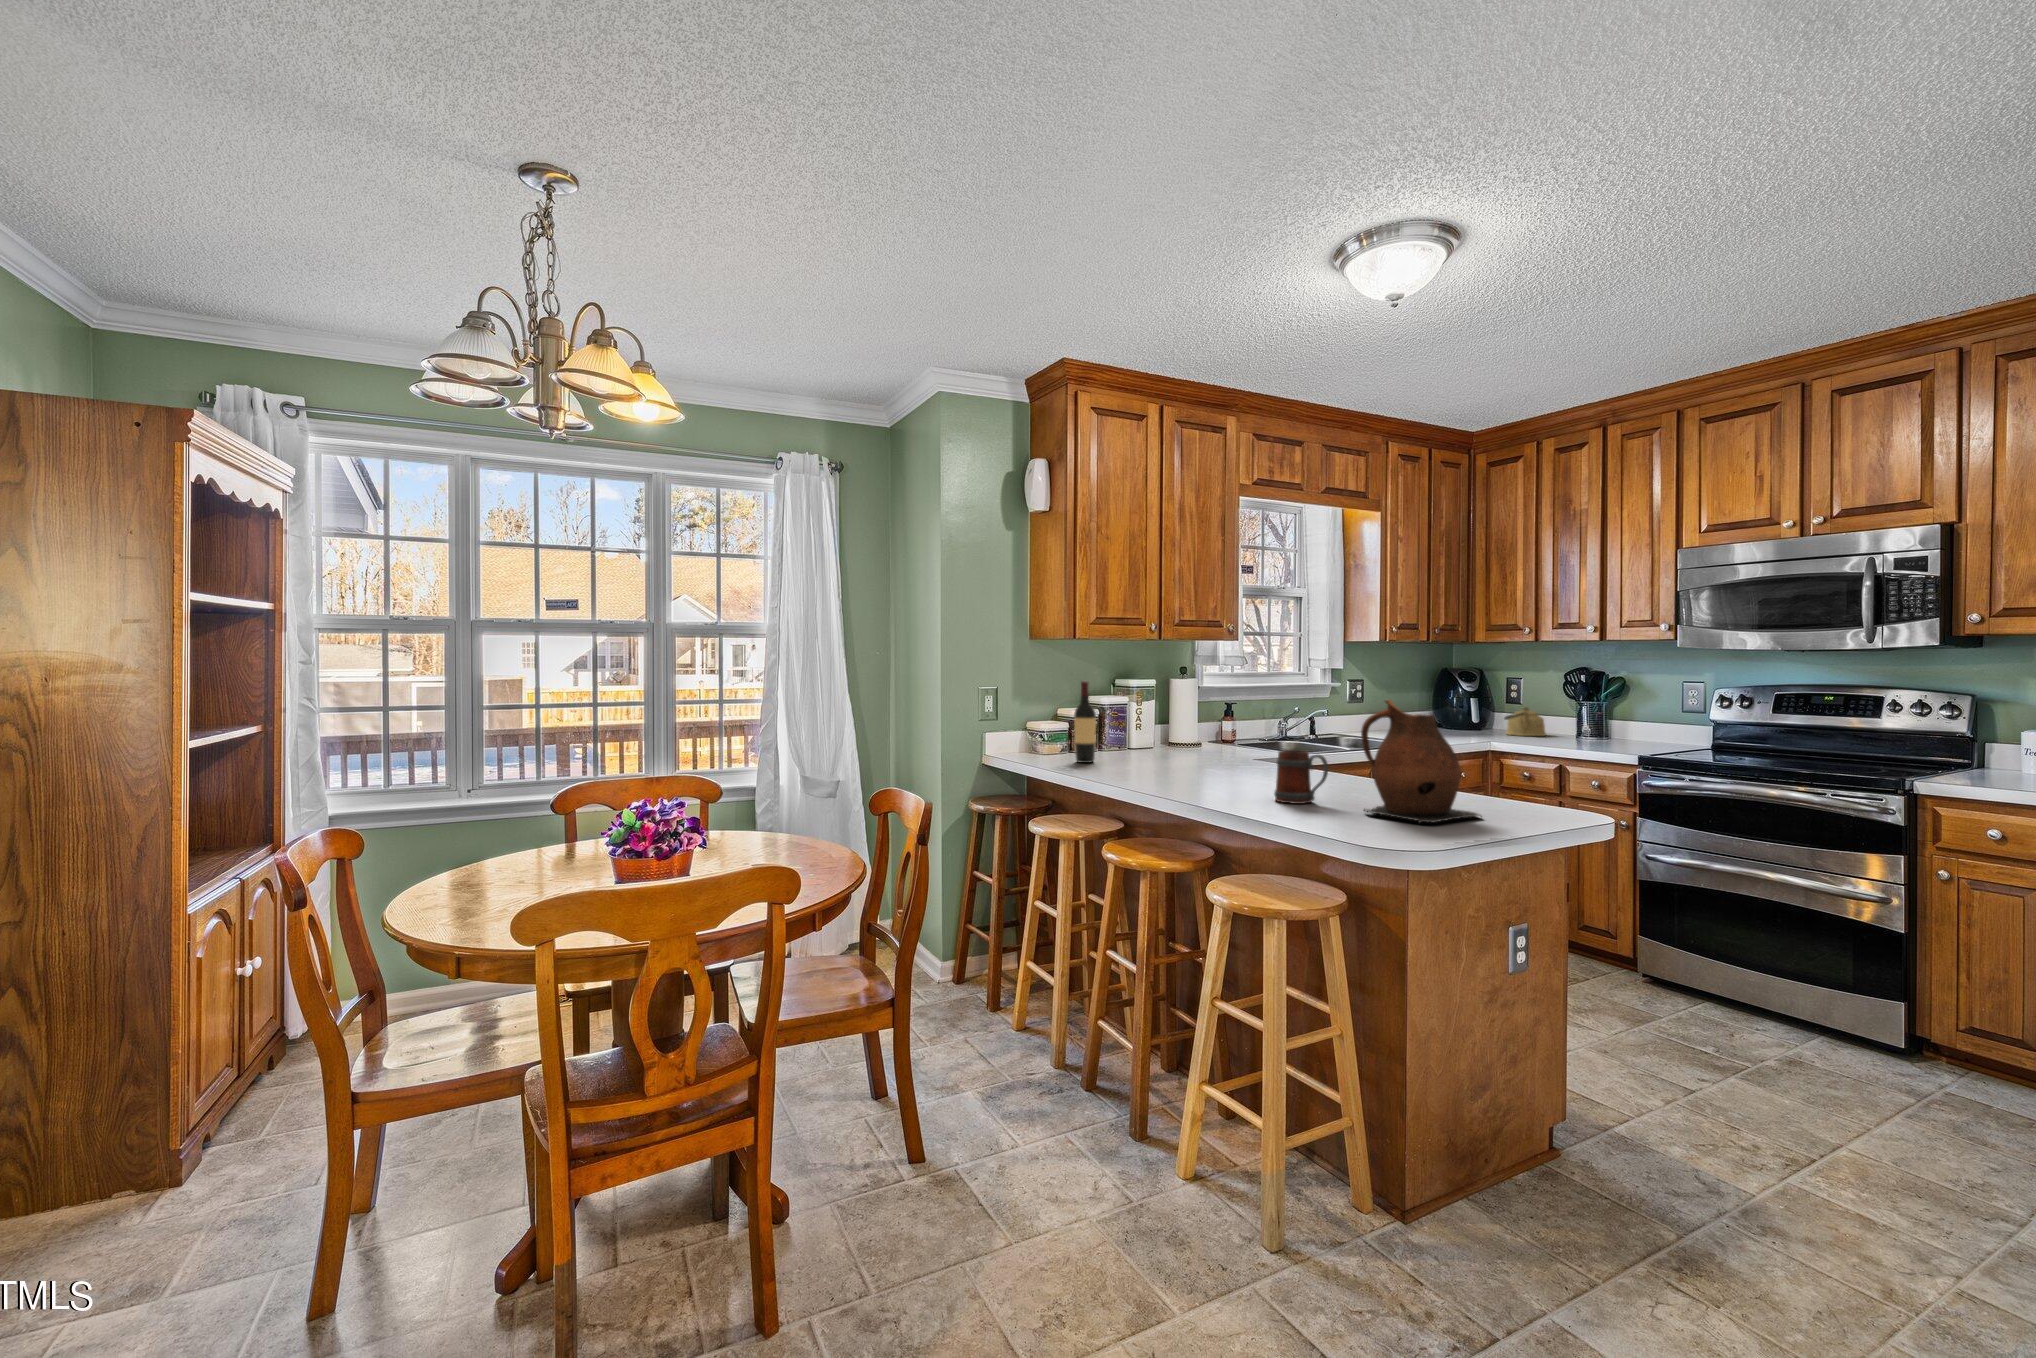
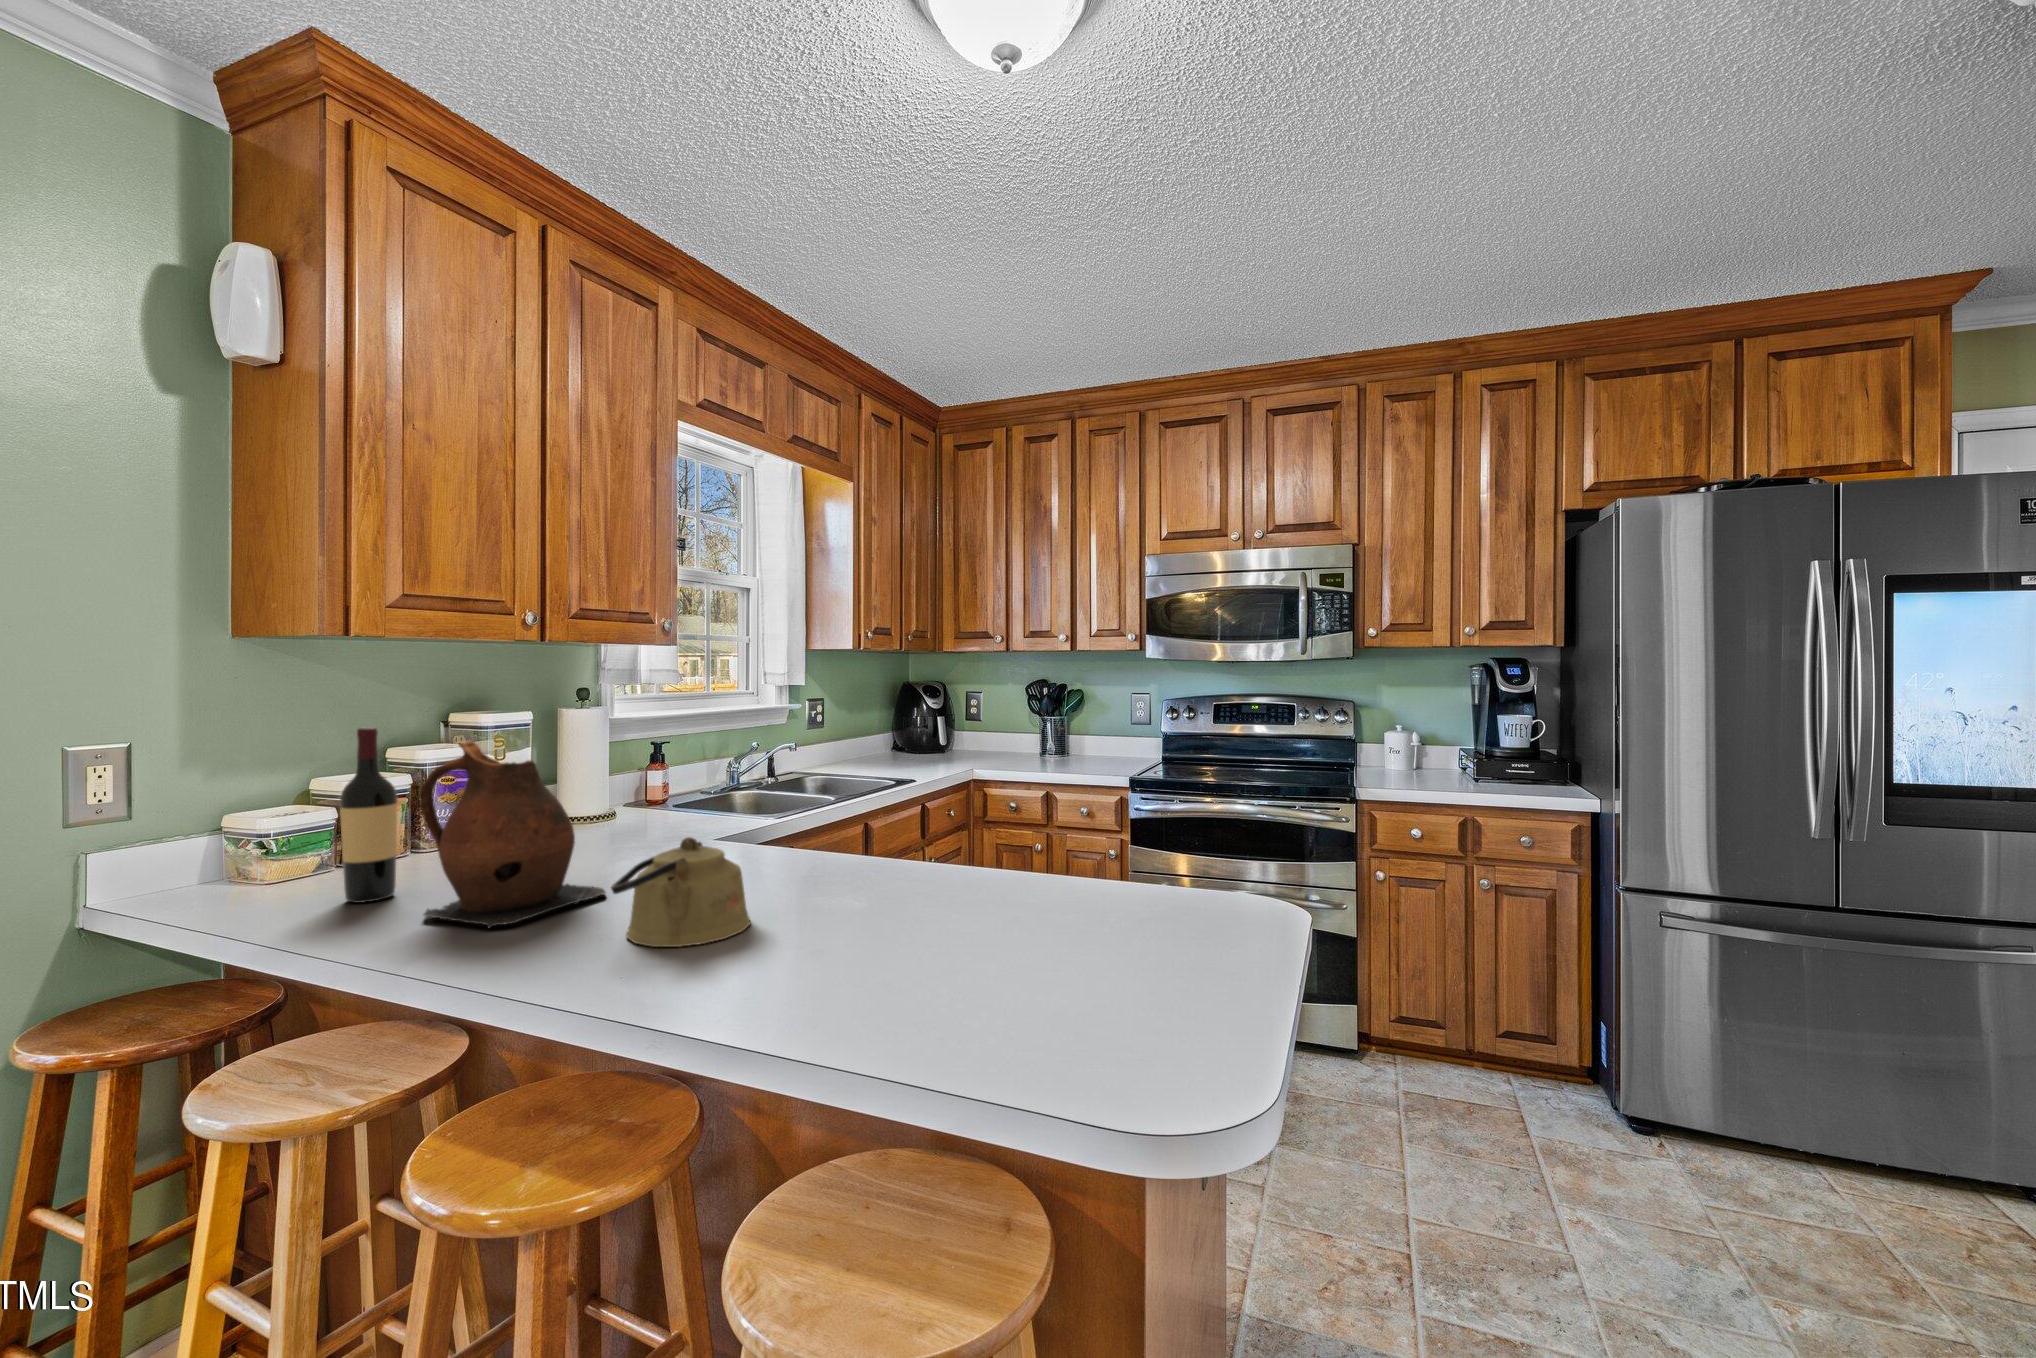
ceramic pitcher: present [1361,700,1480,823] -> present [420,741,605,929]
kettle: present [1504,707,1546,736] -> present [611,837,750,947]
mug: present [1274,750,1328,804] -> none [846,872,957,998]

